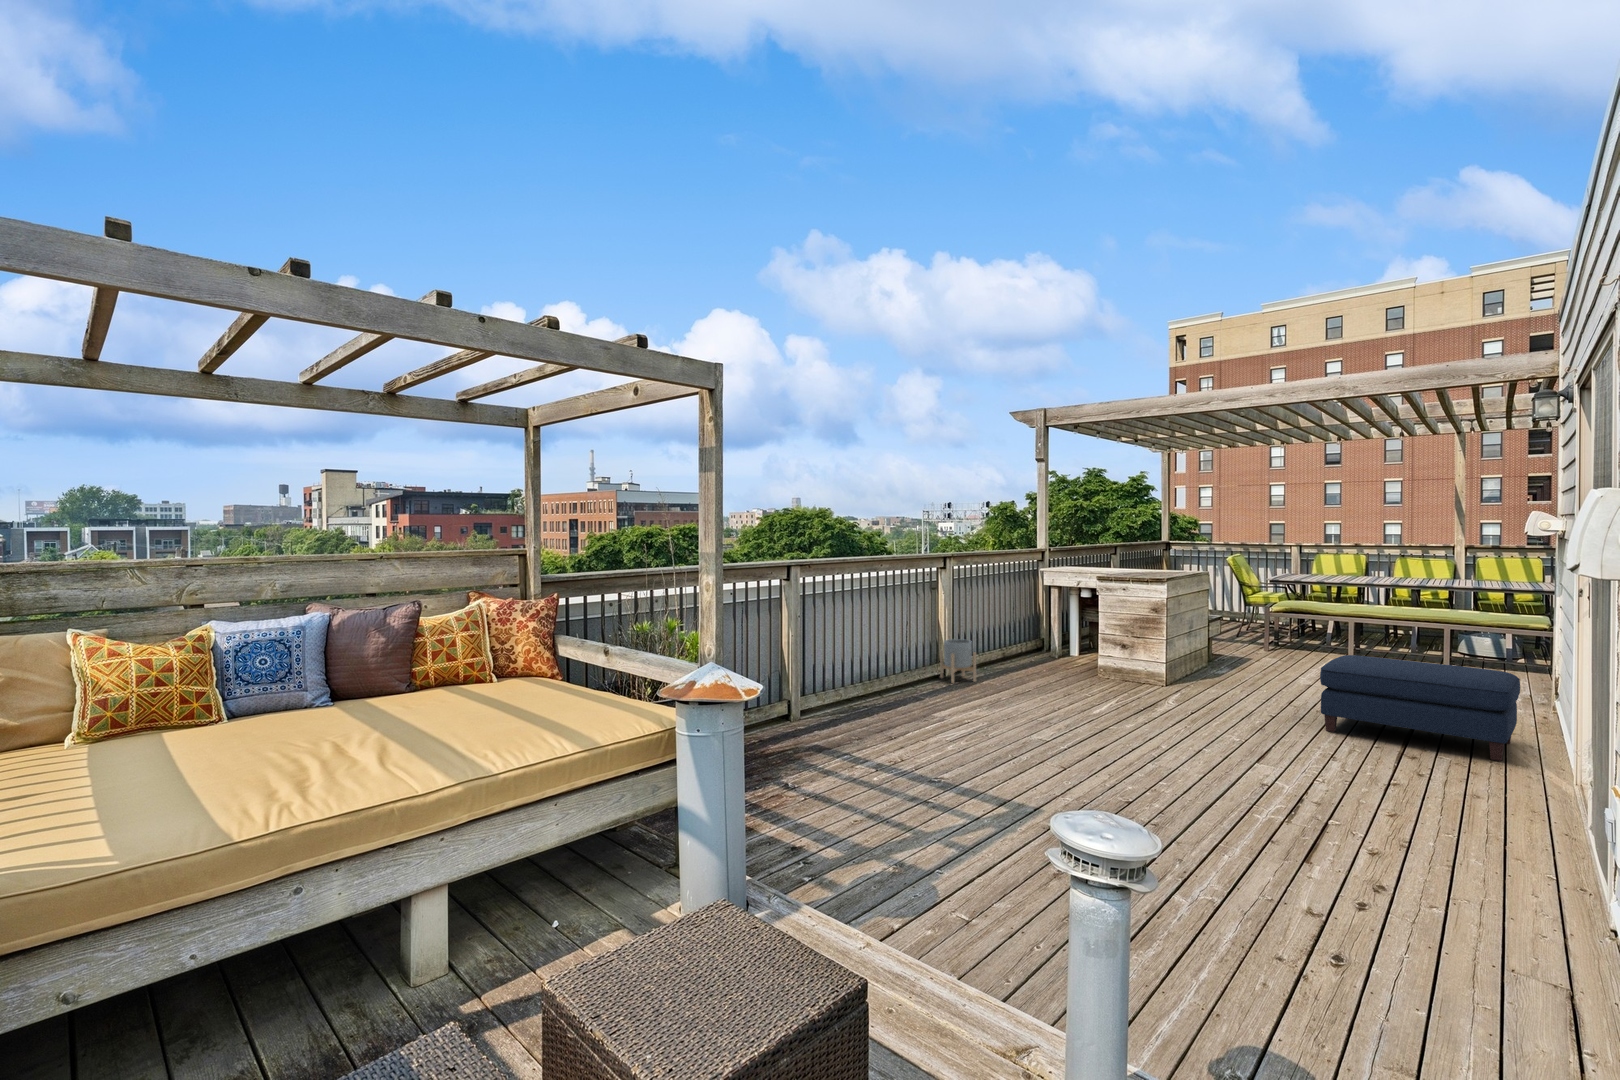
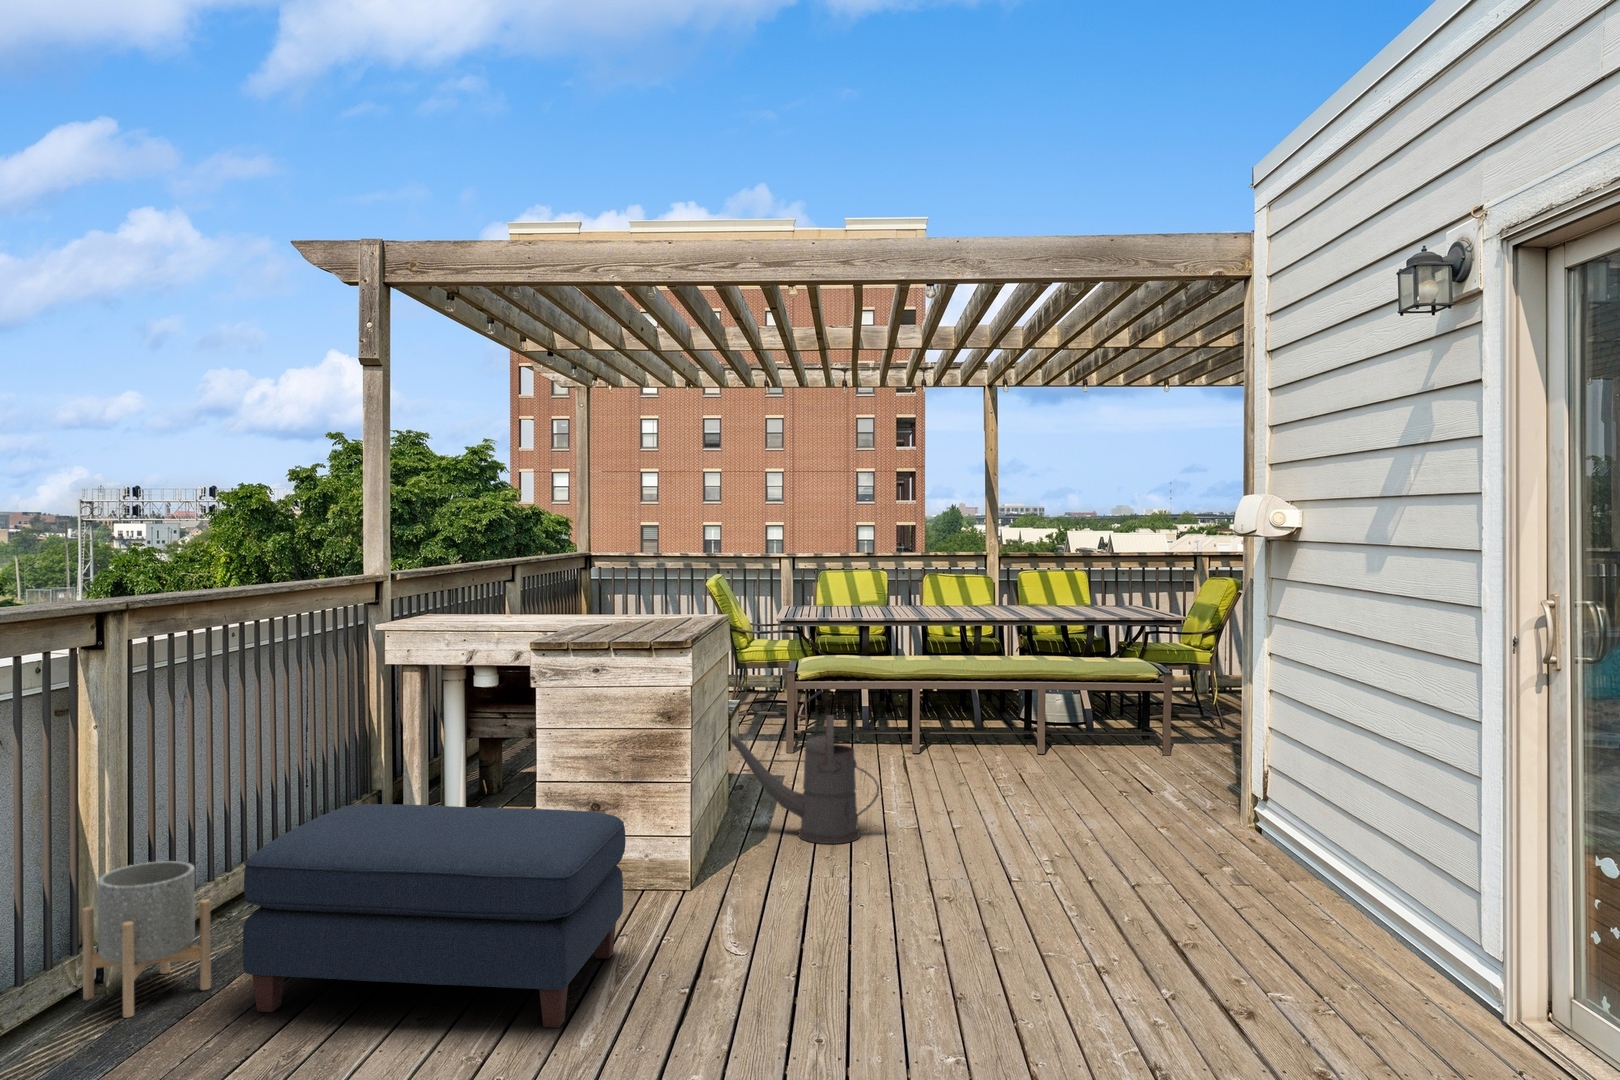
watering can: none [1201,621,1283,684] -> present [731,715,879,844]
ottoman: present [1320,655,1520,761] -> present [243,804,626,1028]

